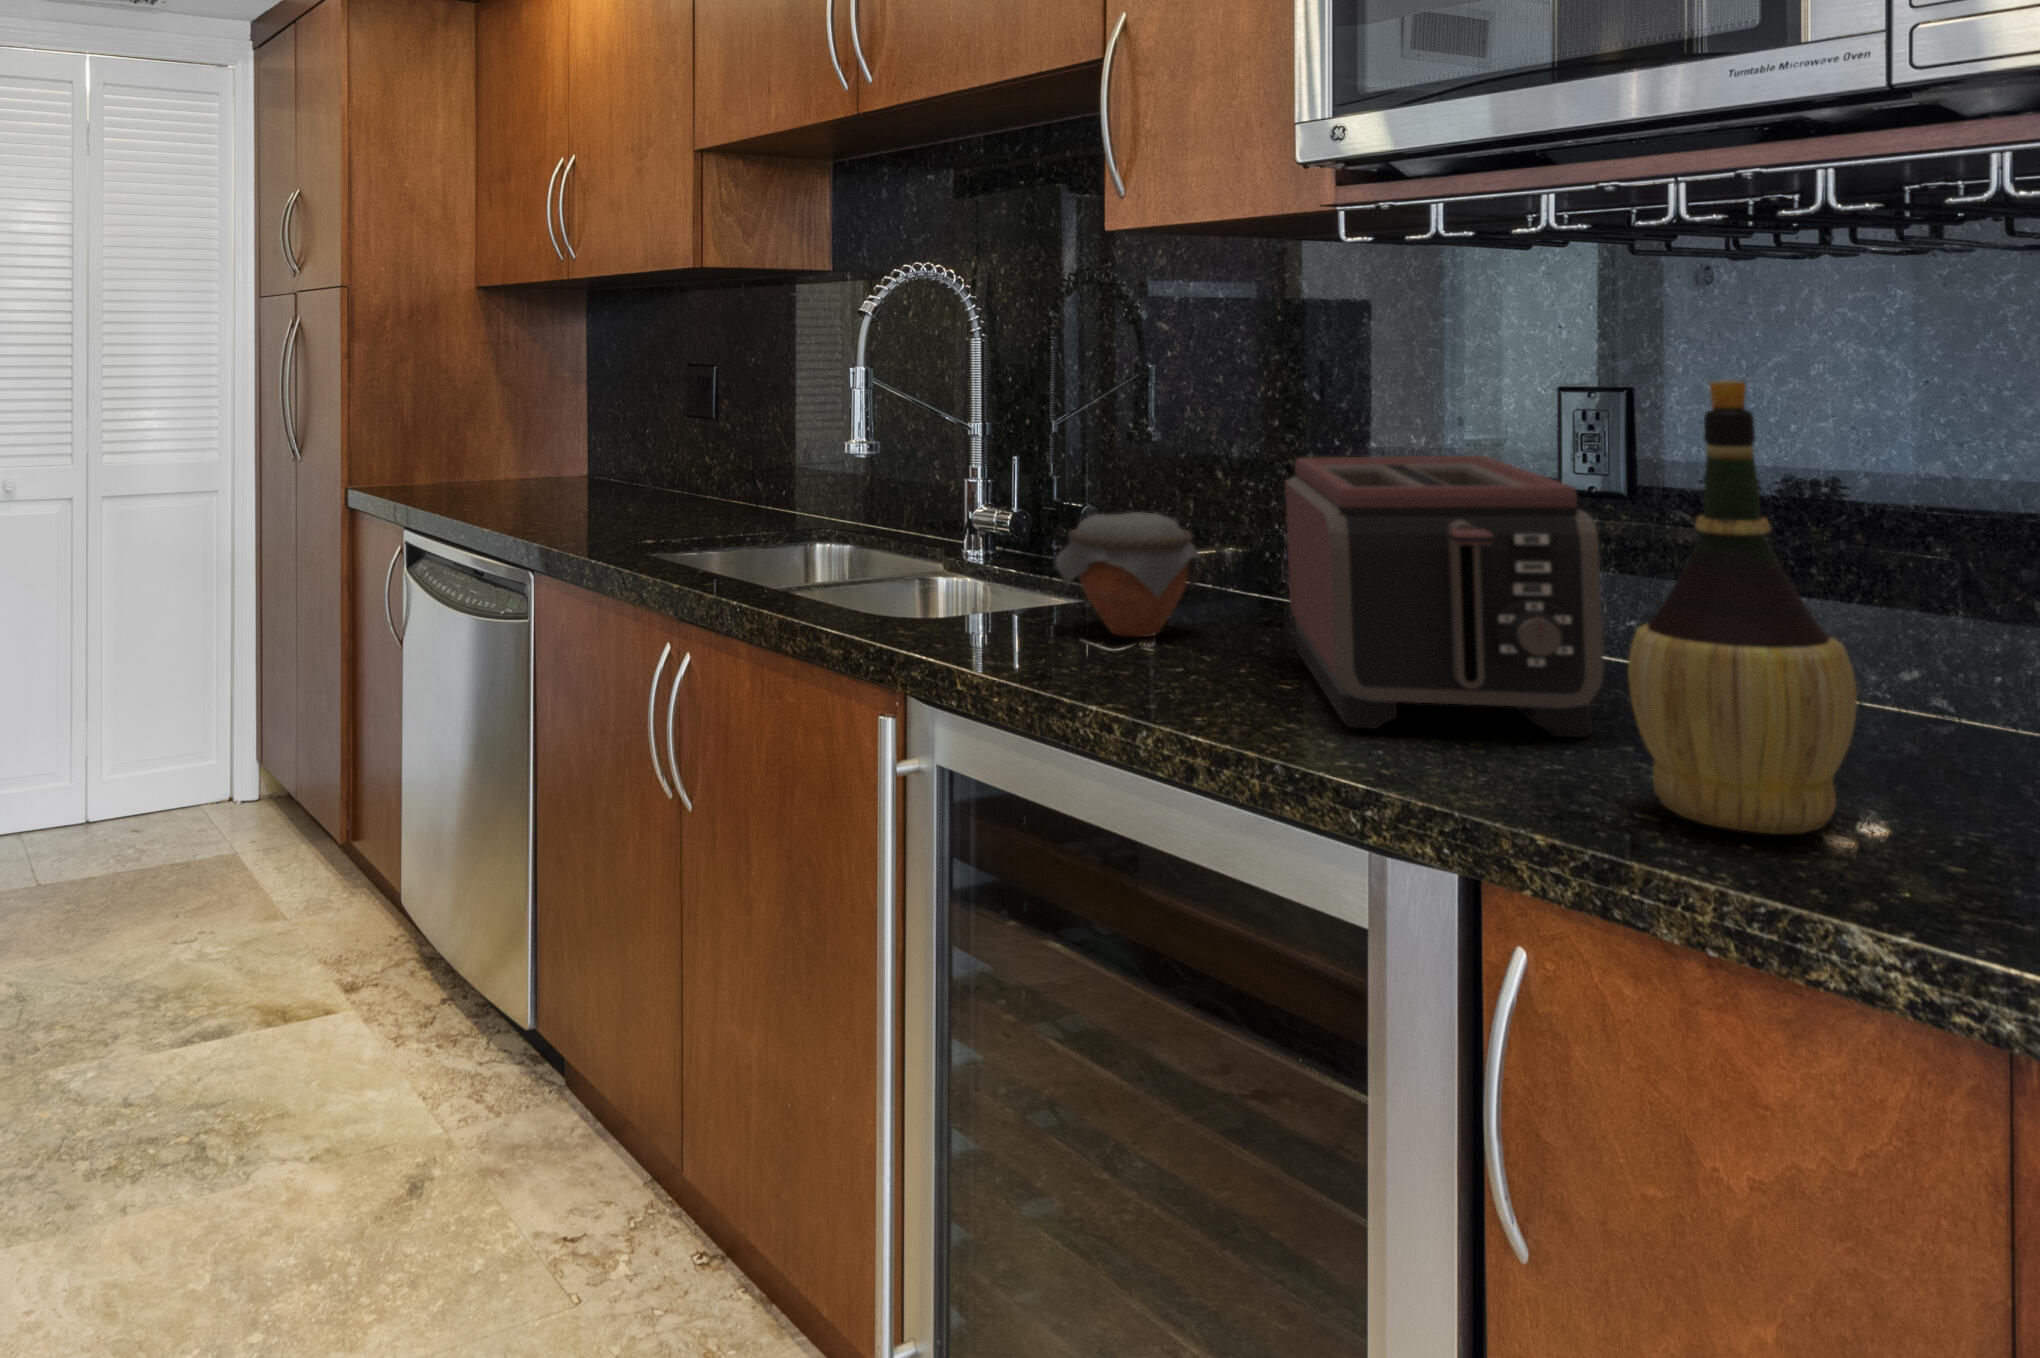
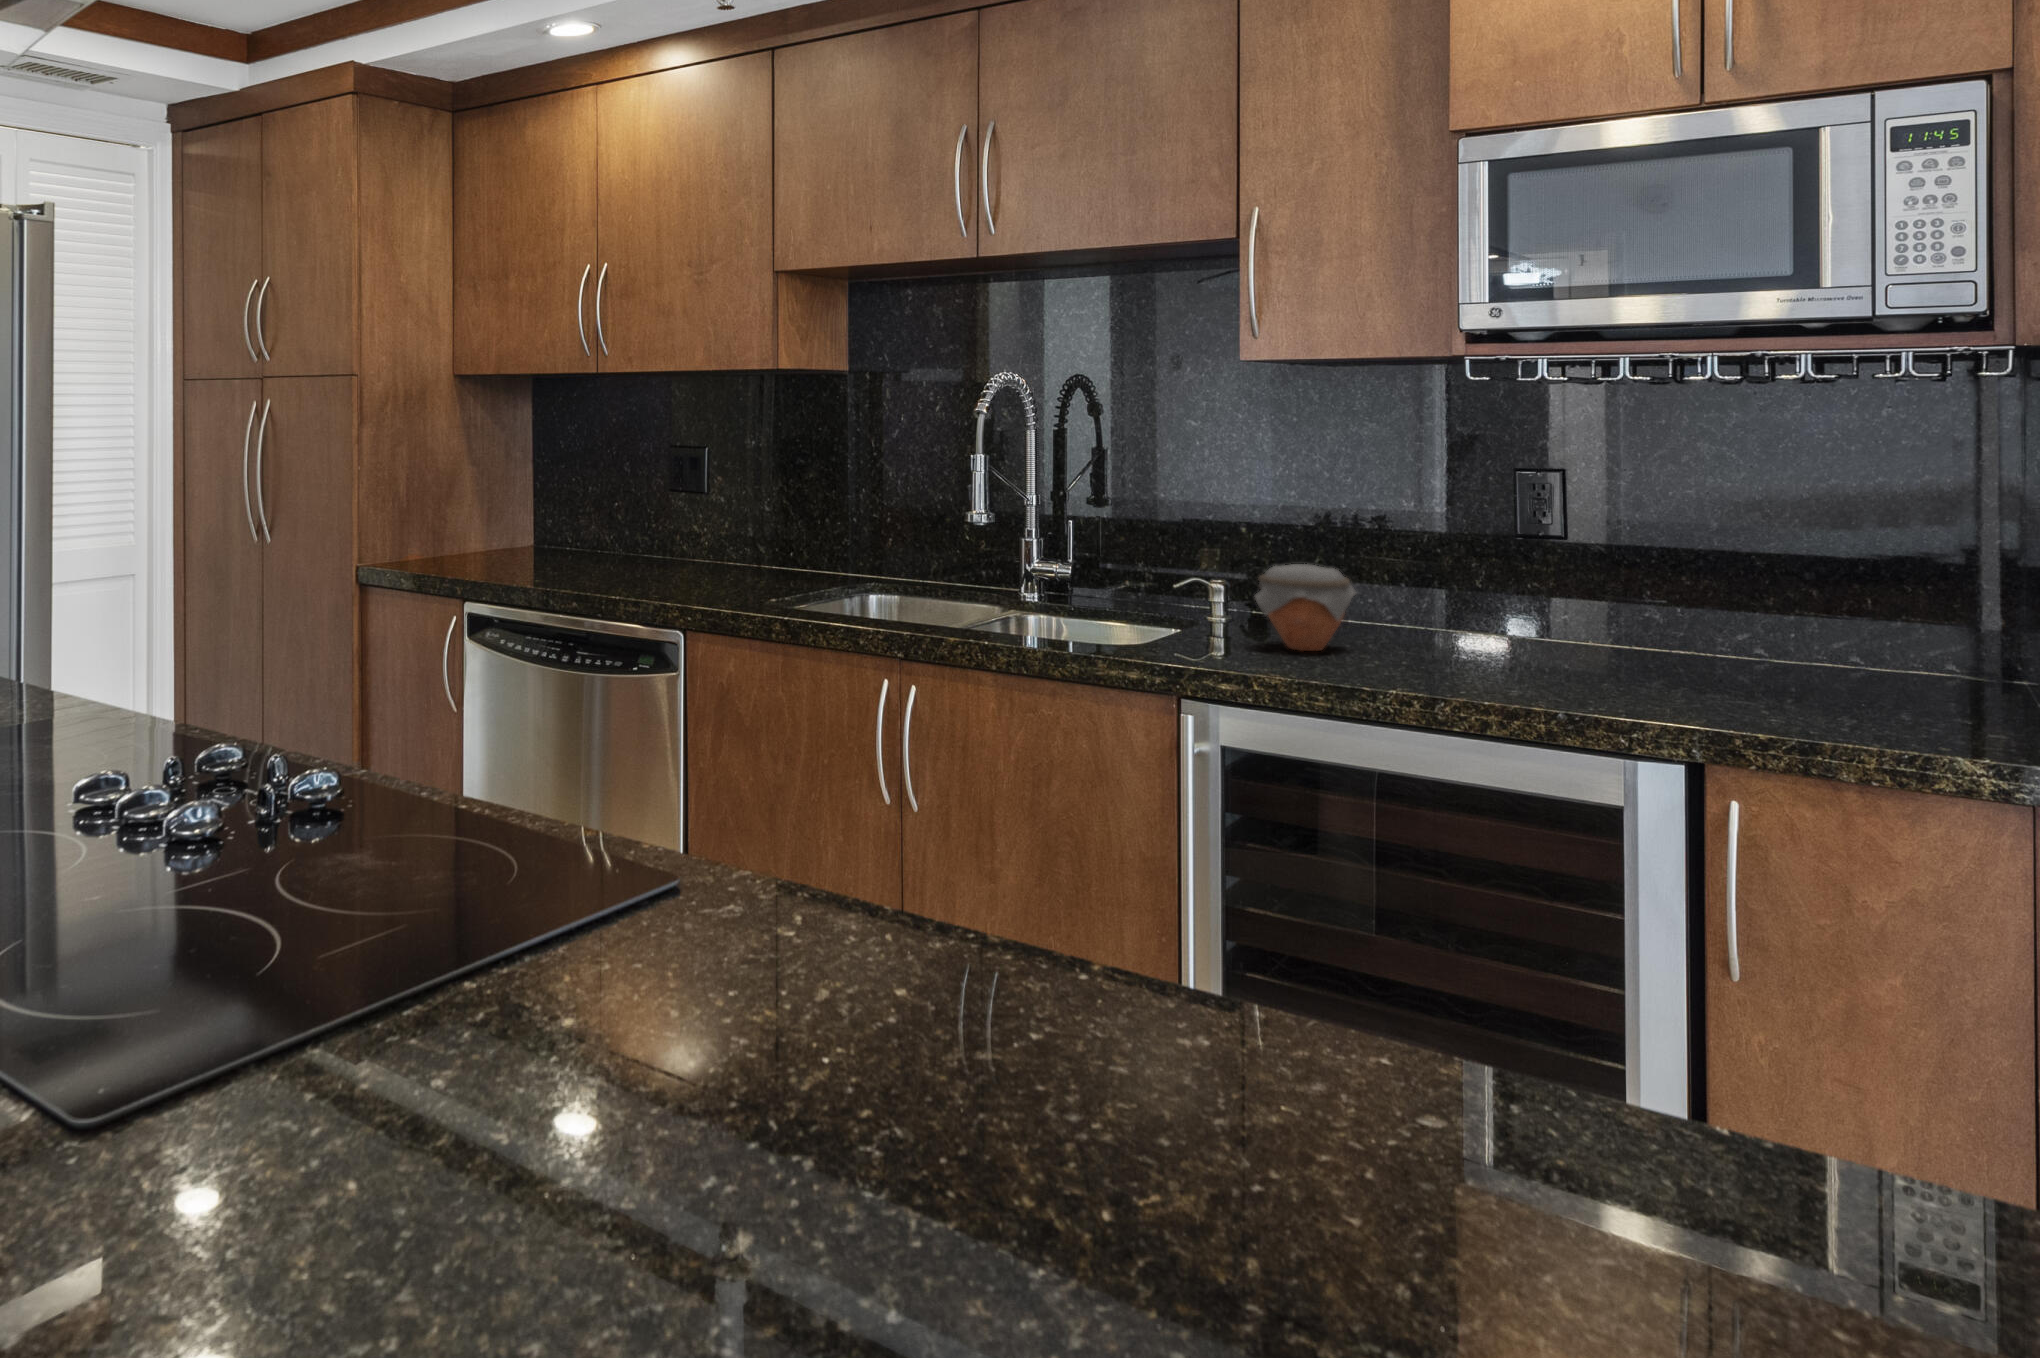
wine bottle: present [1628,380,1857,834] -> none [1778,477,1907,725]
toaster: present [1285,456,1603,737] -> none [1437,524,1705,691]

